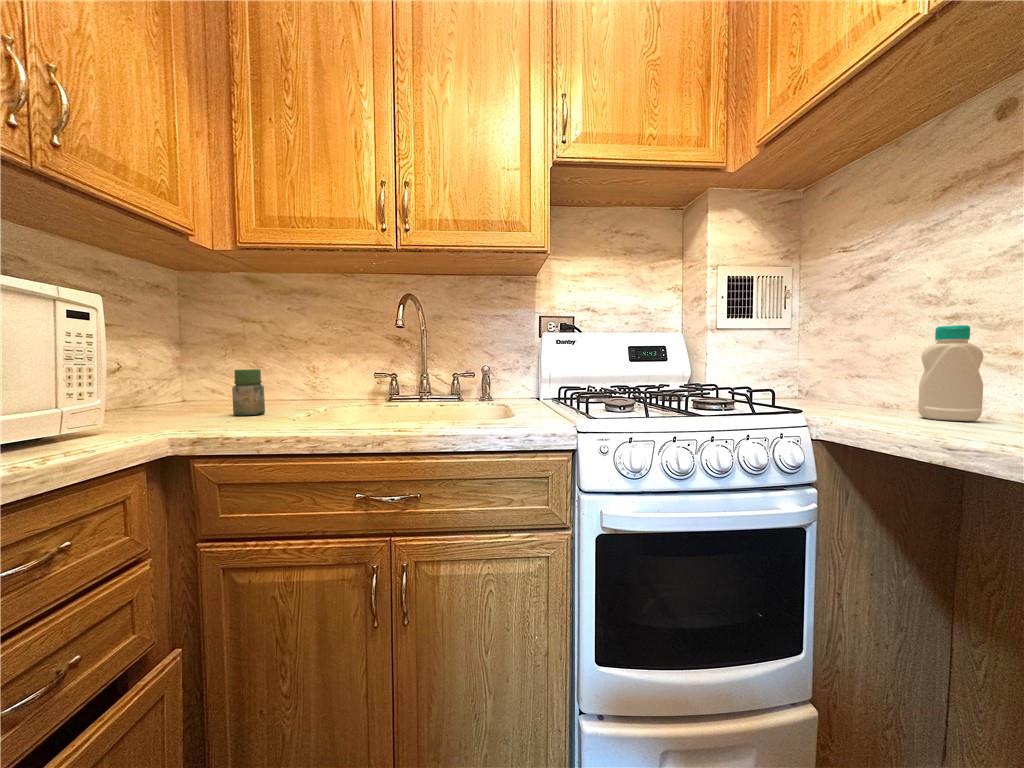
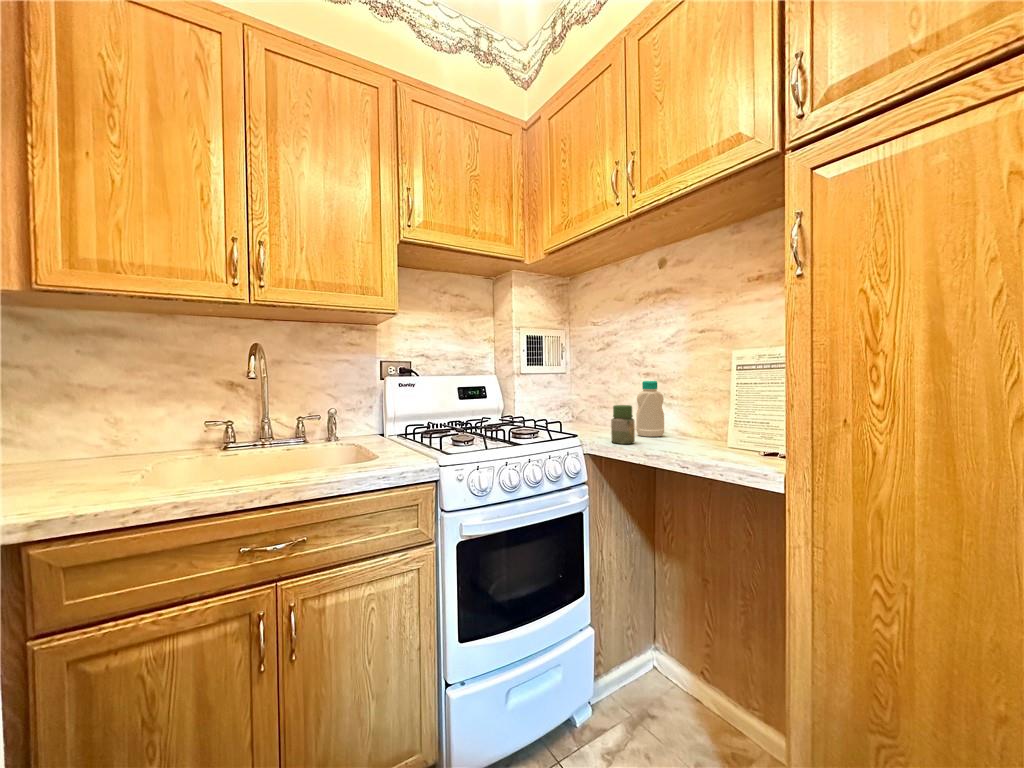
jar: present [232,369,265,416] -> present [611,405,635,444]

